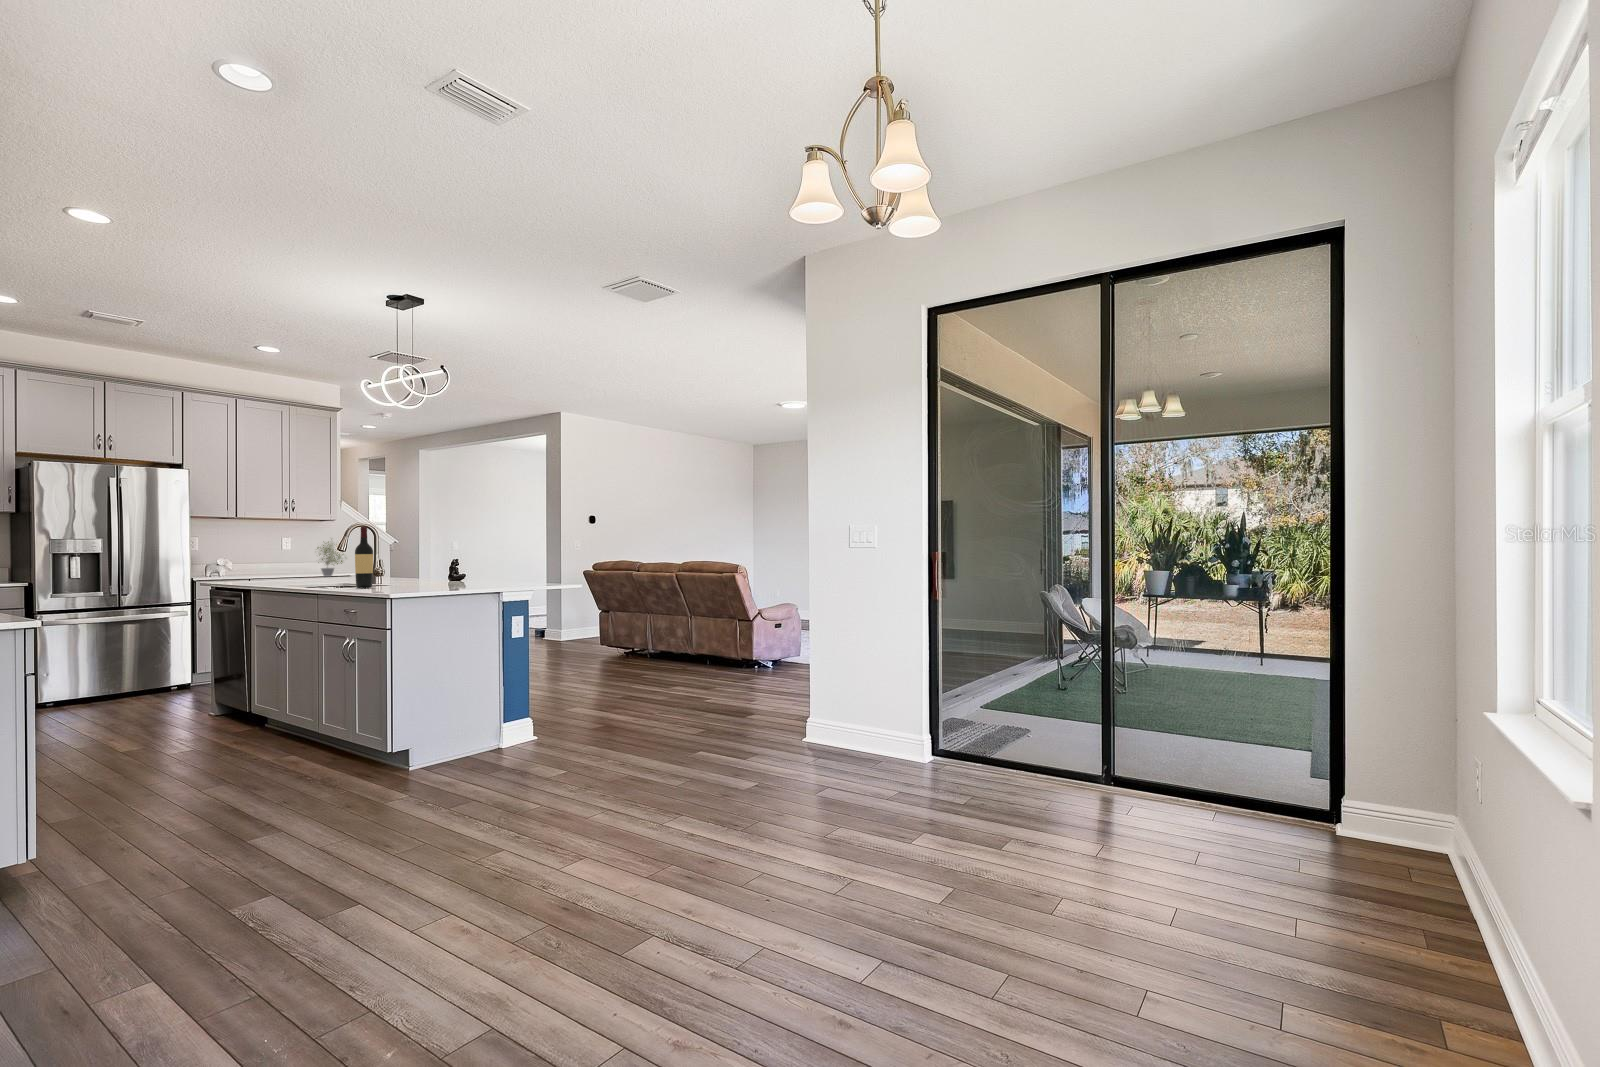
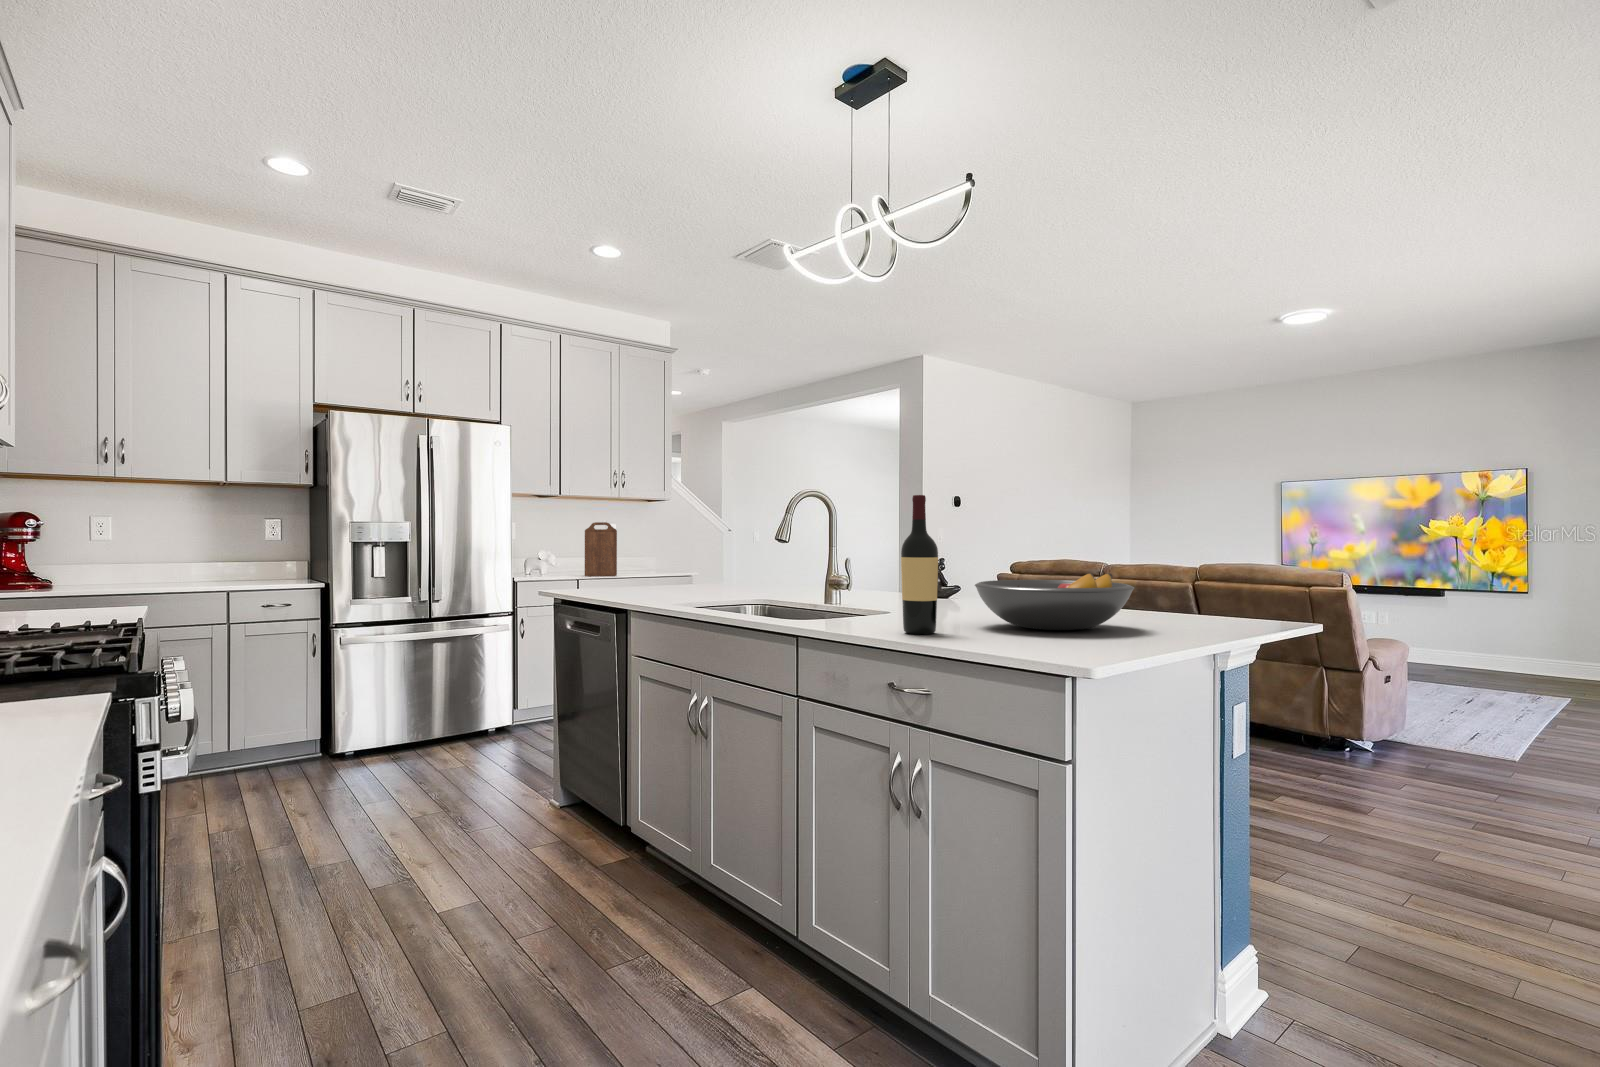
cutting board: none [261,537,290,578] -> present [585,522,617,576]
potted plant: present [317,542,343,577] -> none [641,523,682,575]
fruit bowl: none [400,561,475,586] -> present [975,573,1134,630]

